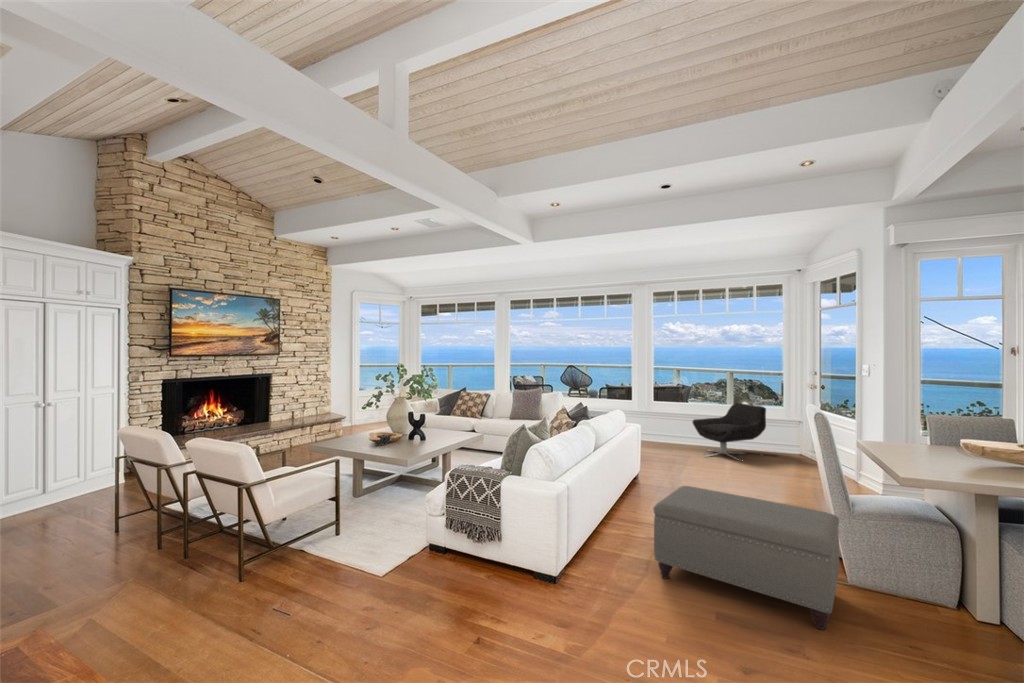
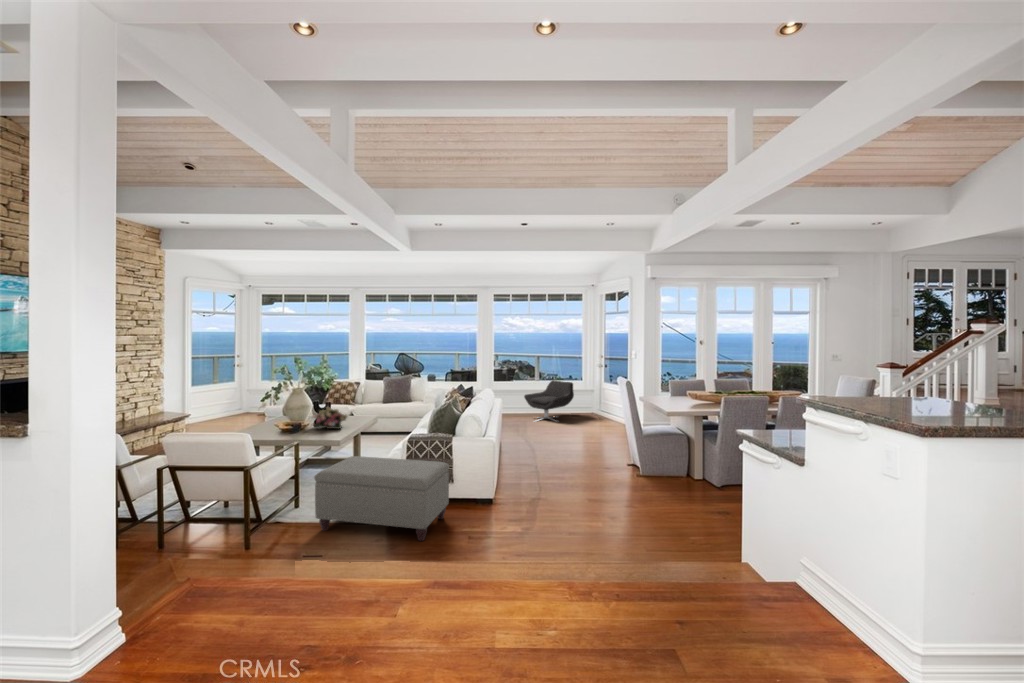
flower arrangement: none [392,420,432,447] -> present [312,407,347,429]
ottoman: present [654,486,839,629] -> present [314,456,449,541]

